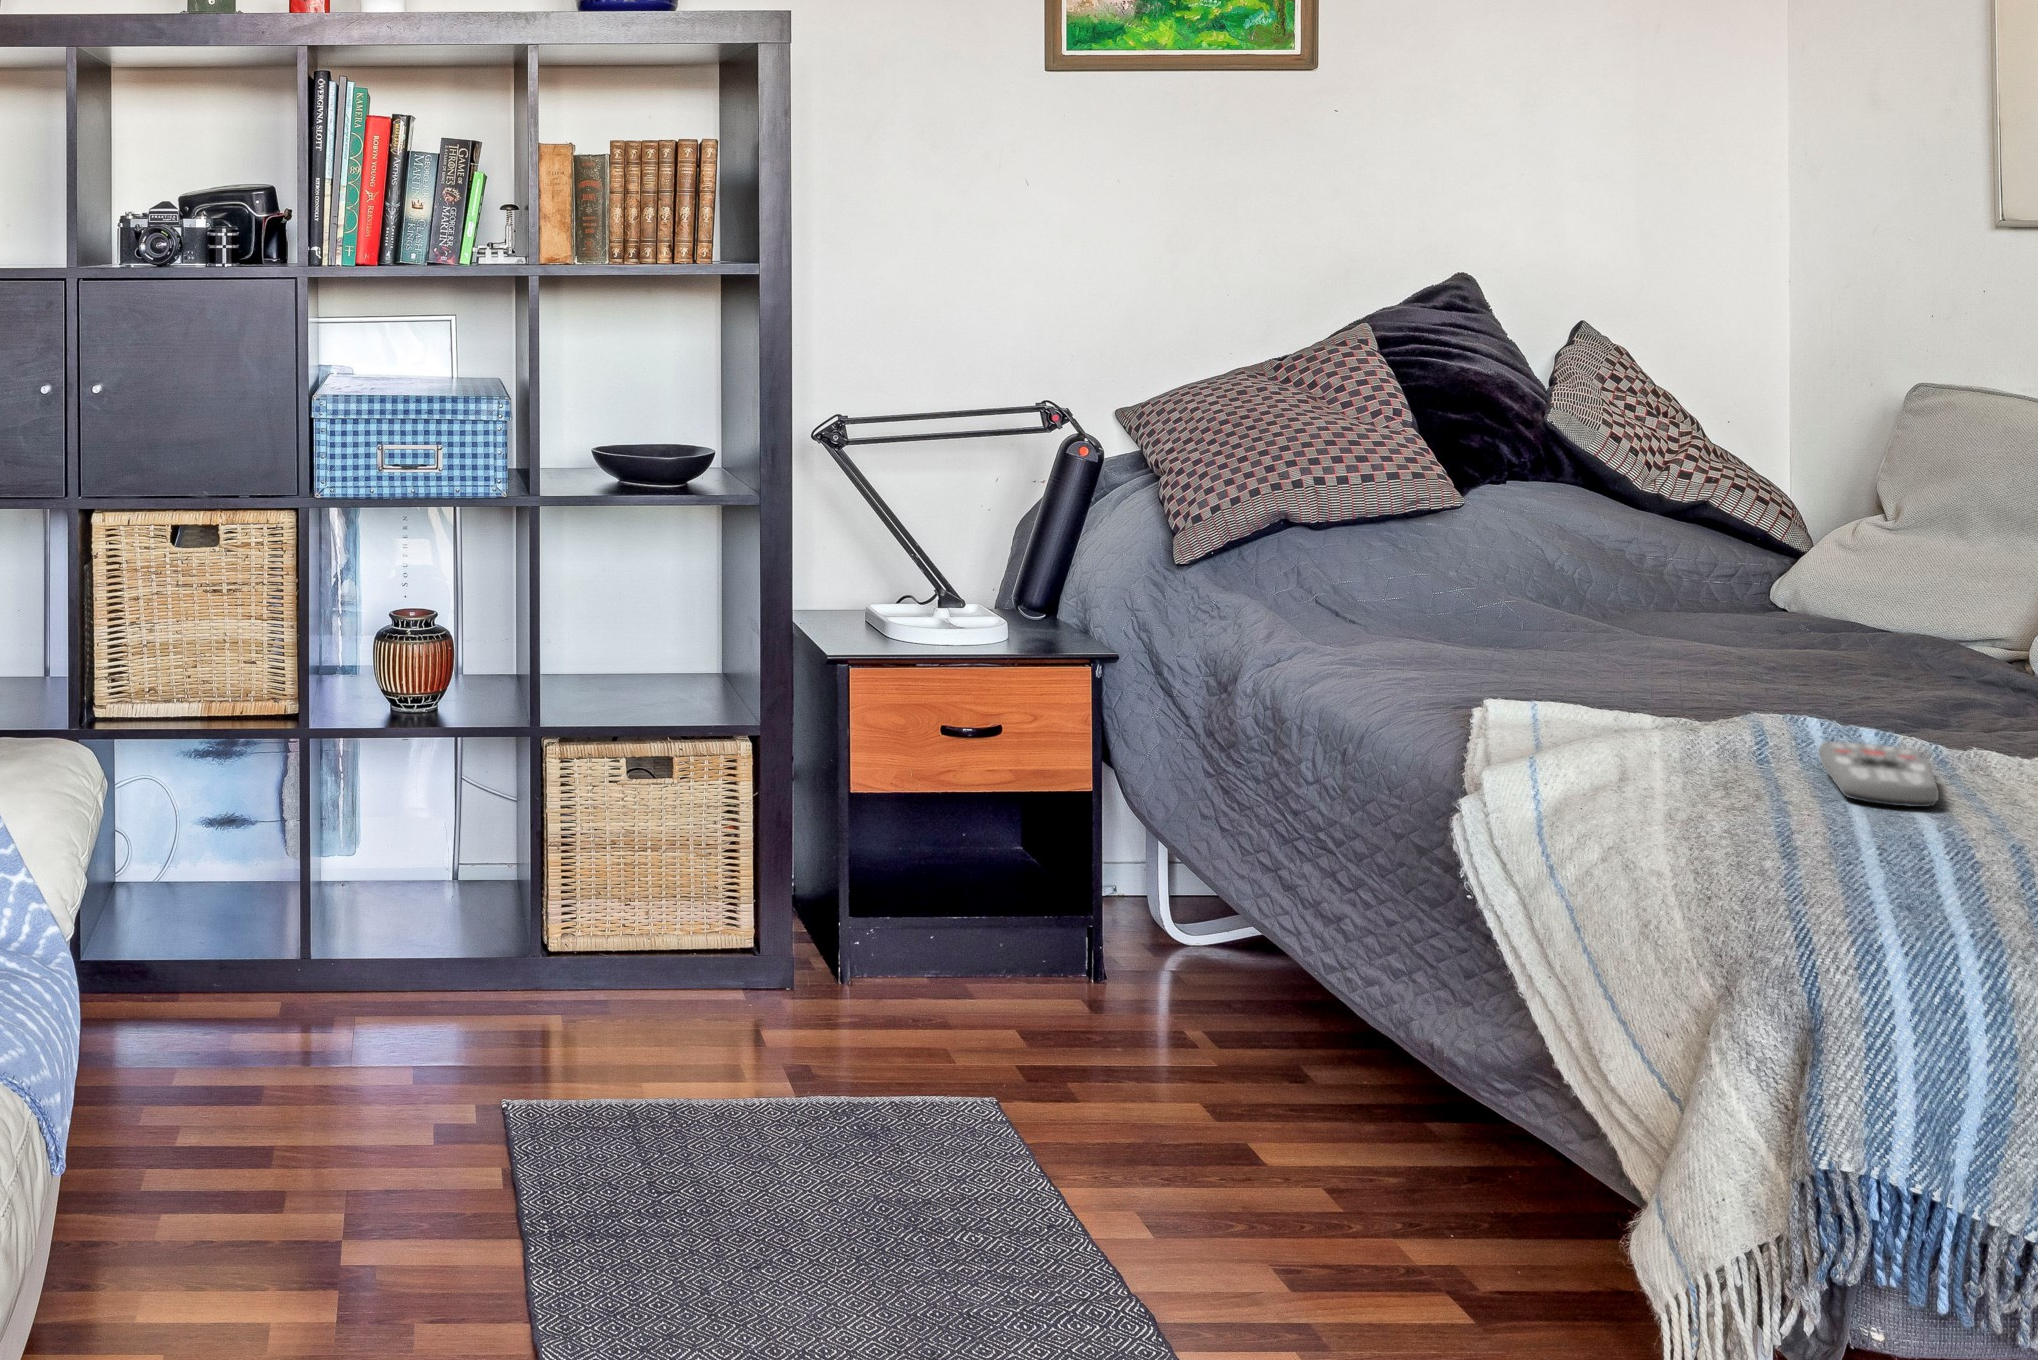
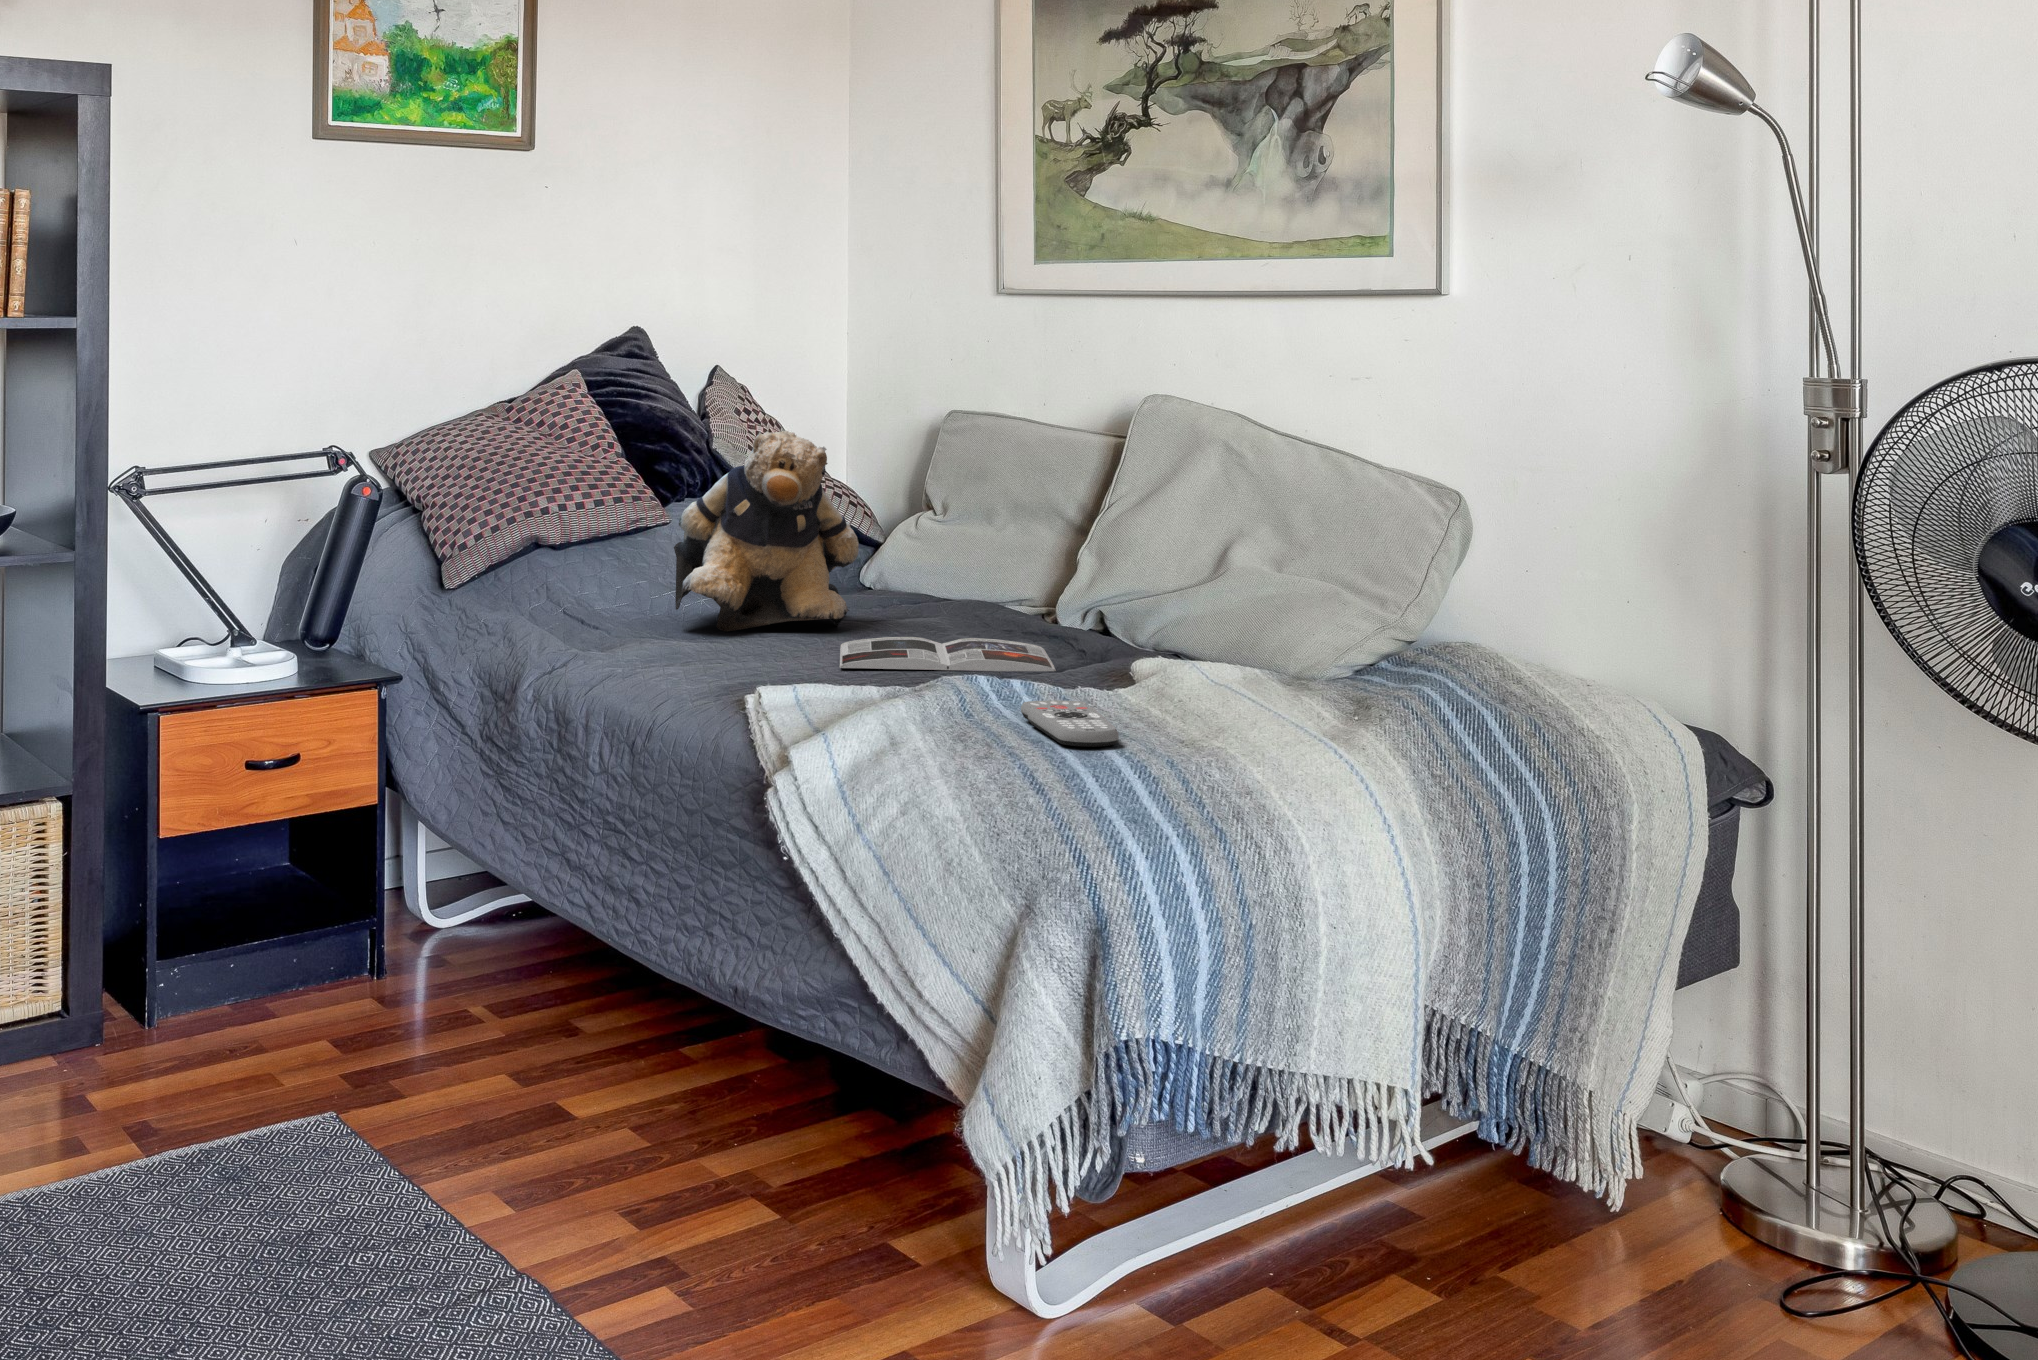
teddy bear: none [1443,393,1704,639] -> present [674,431,859,632]
magazine: none [1618,653,1955,717] -> present [840,637,1056,671]

